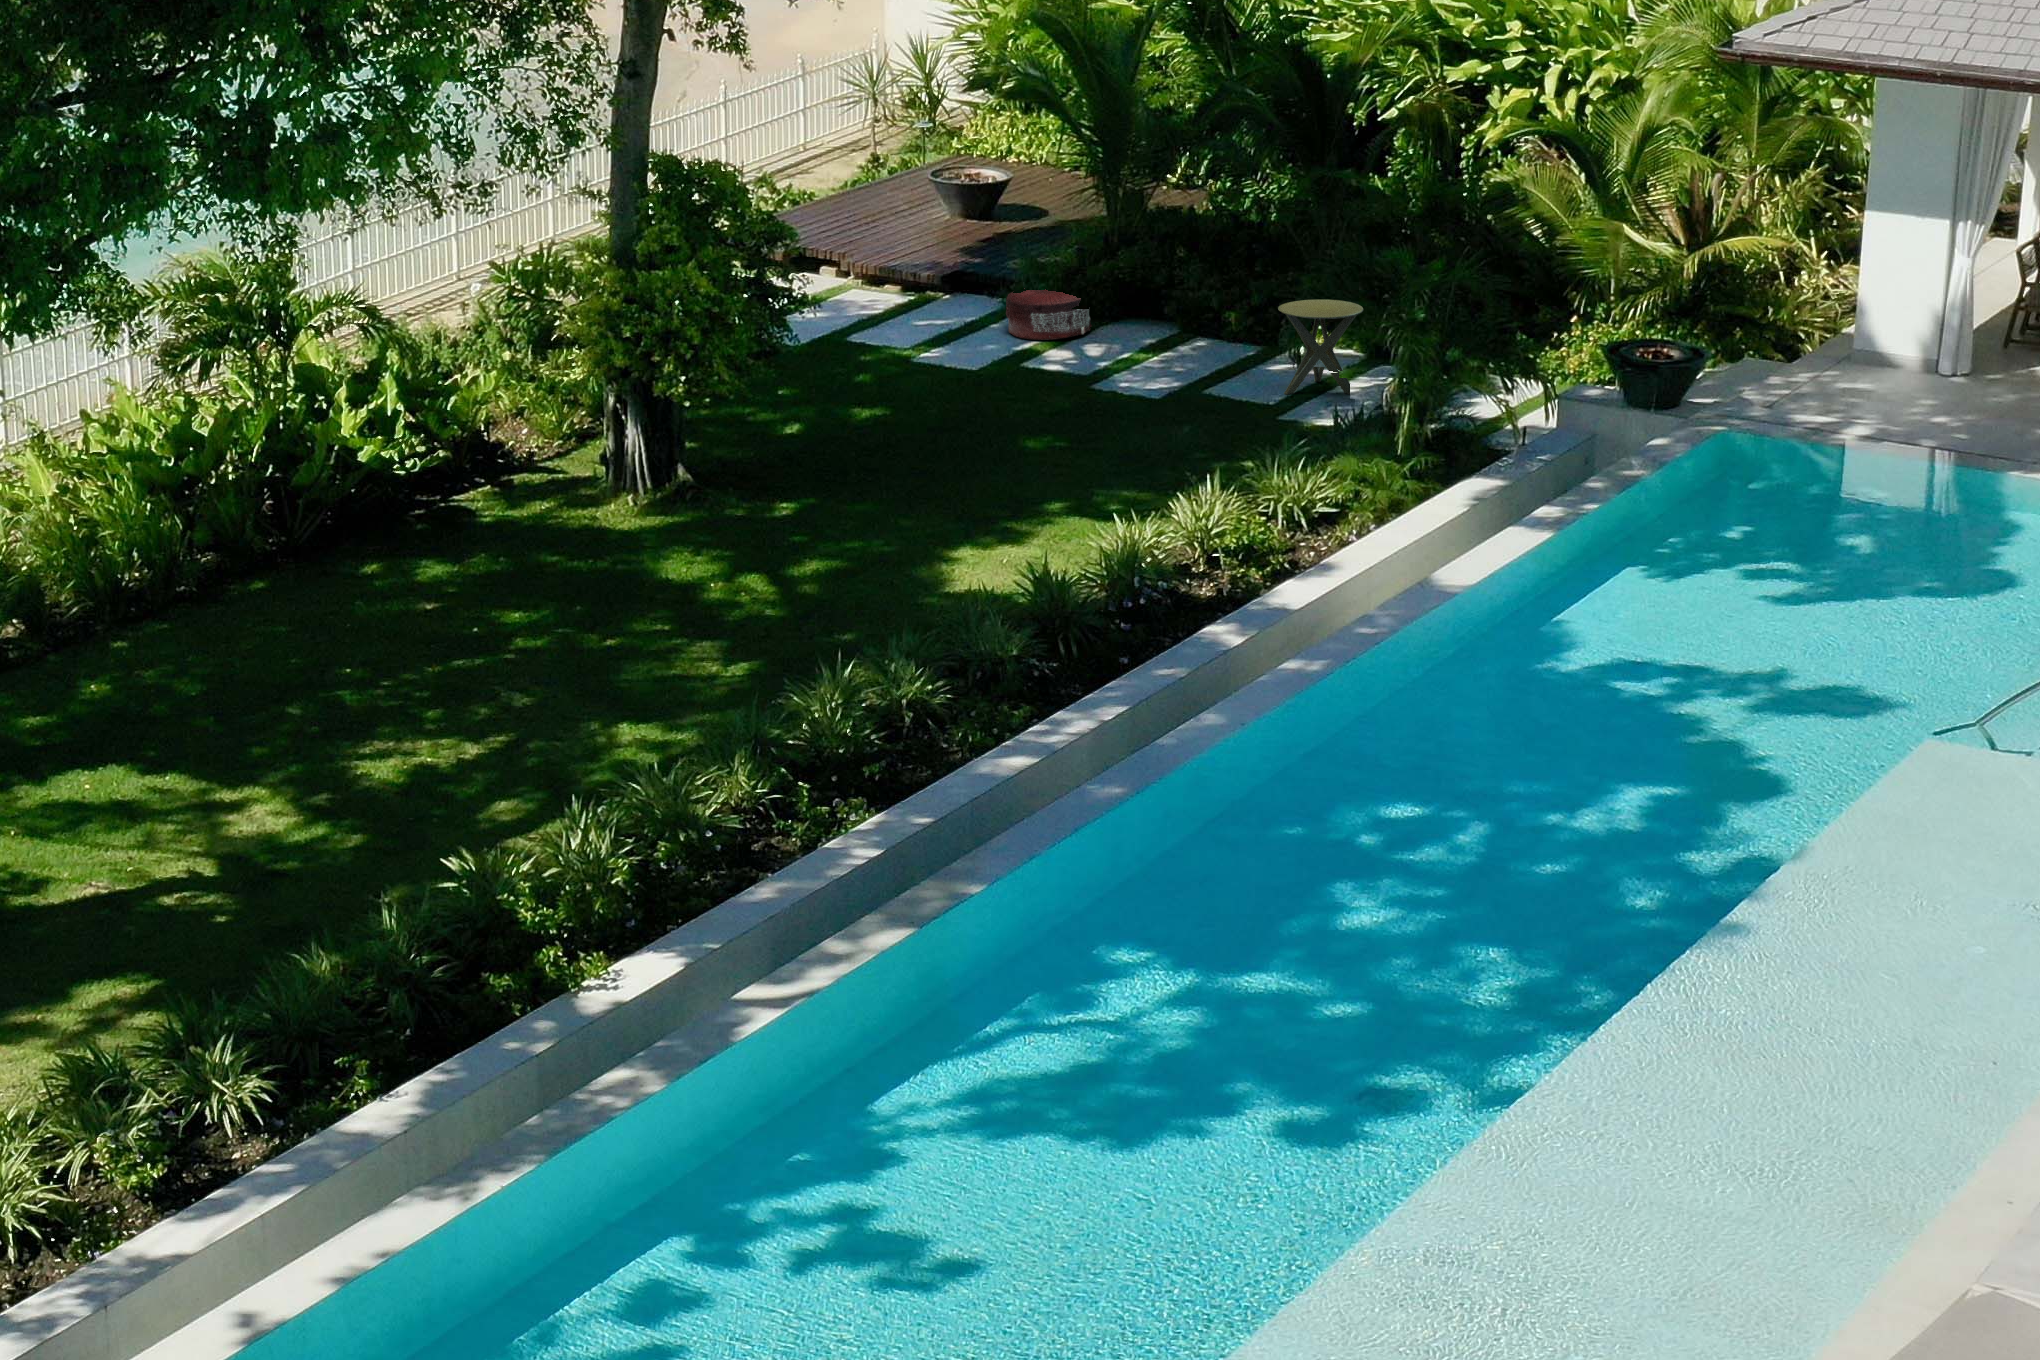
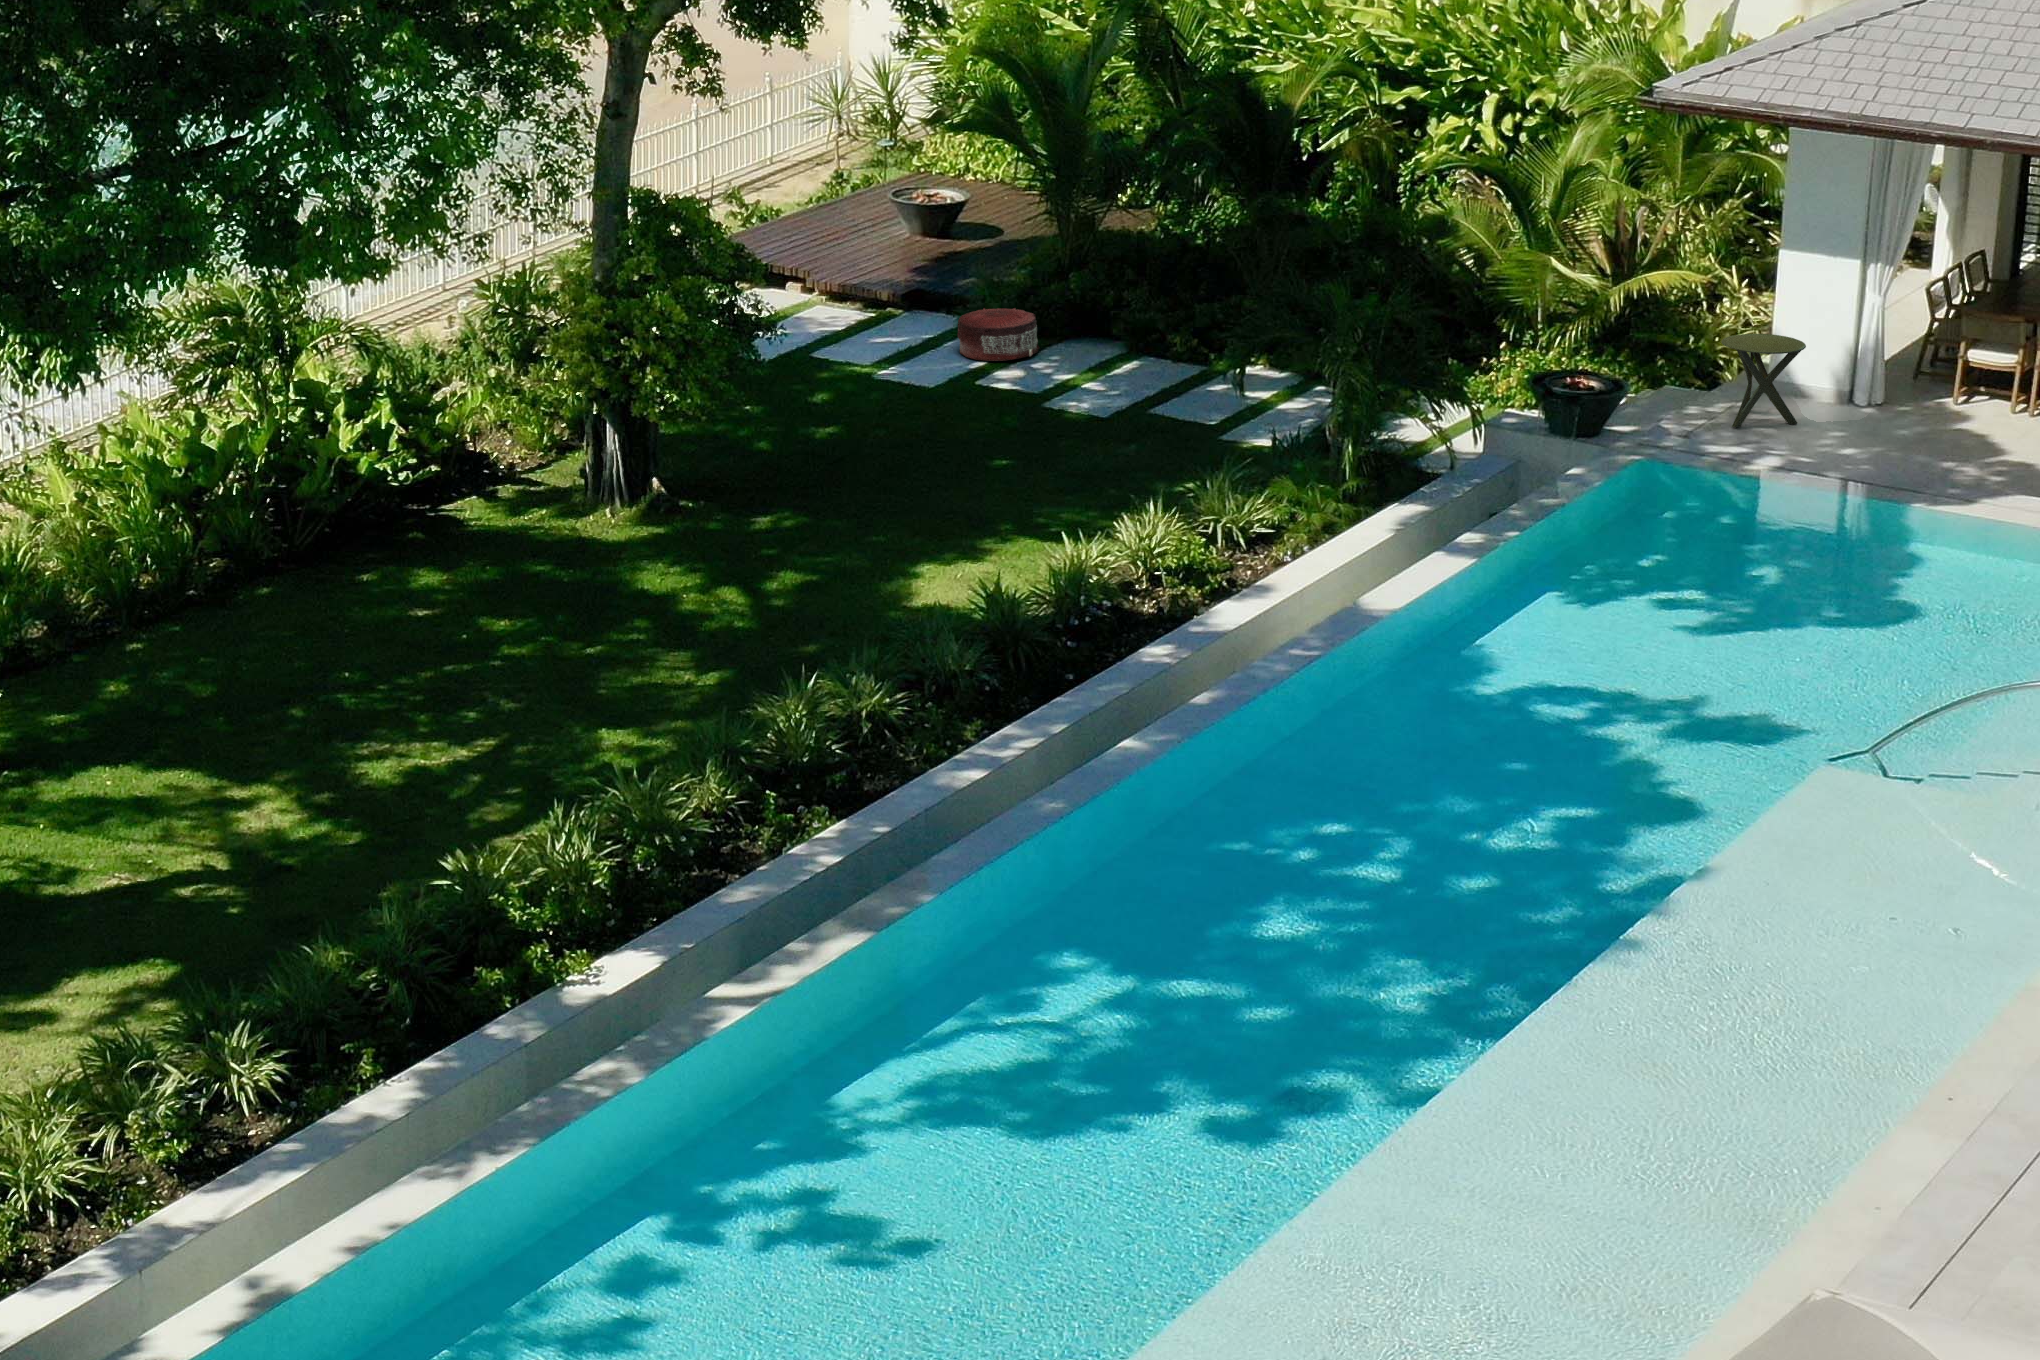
side table: present [1278,300,1363,395] -> present [1721,334,1806,427]

